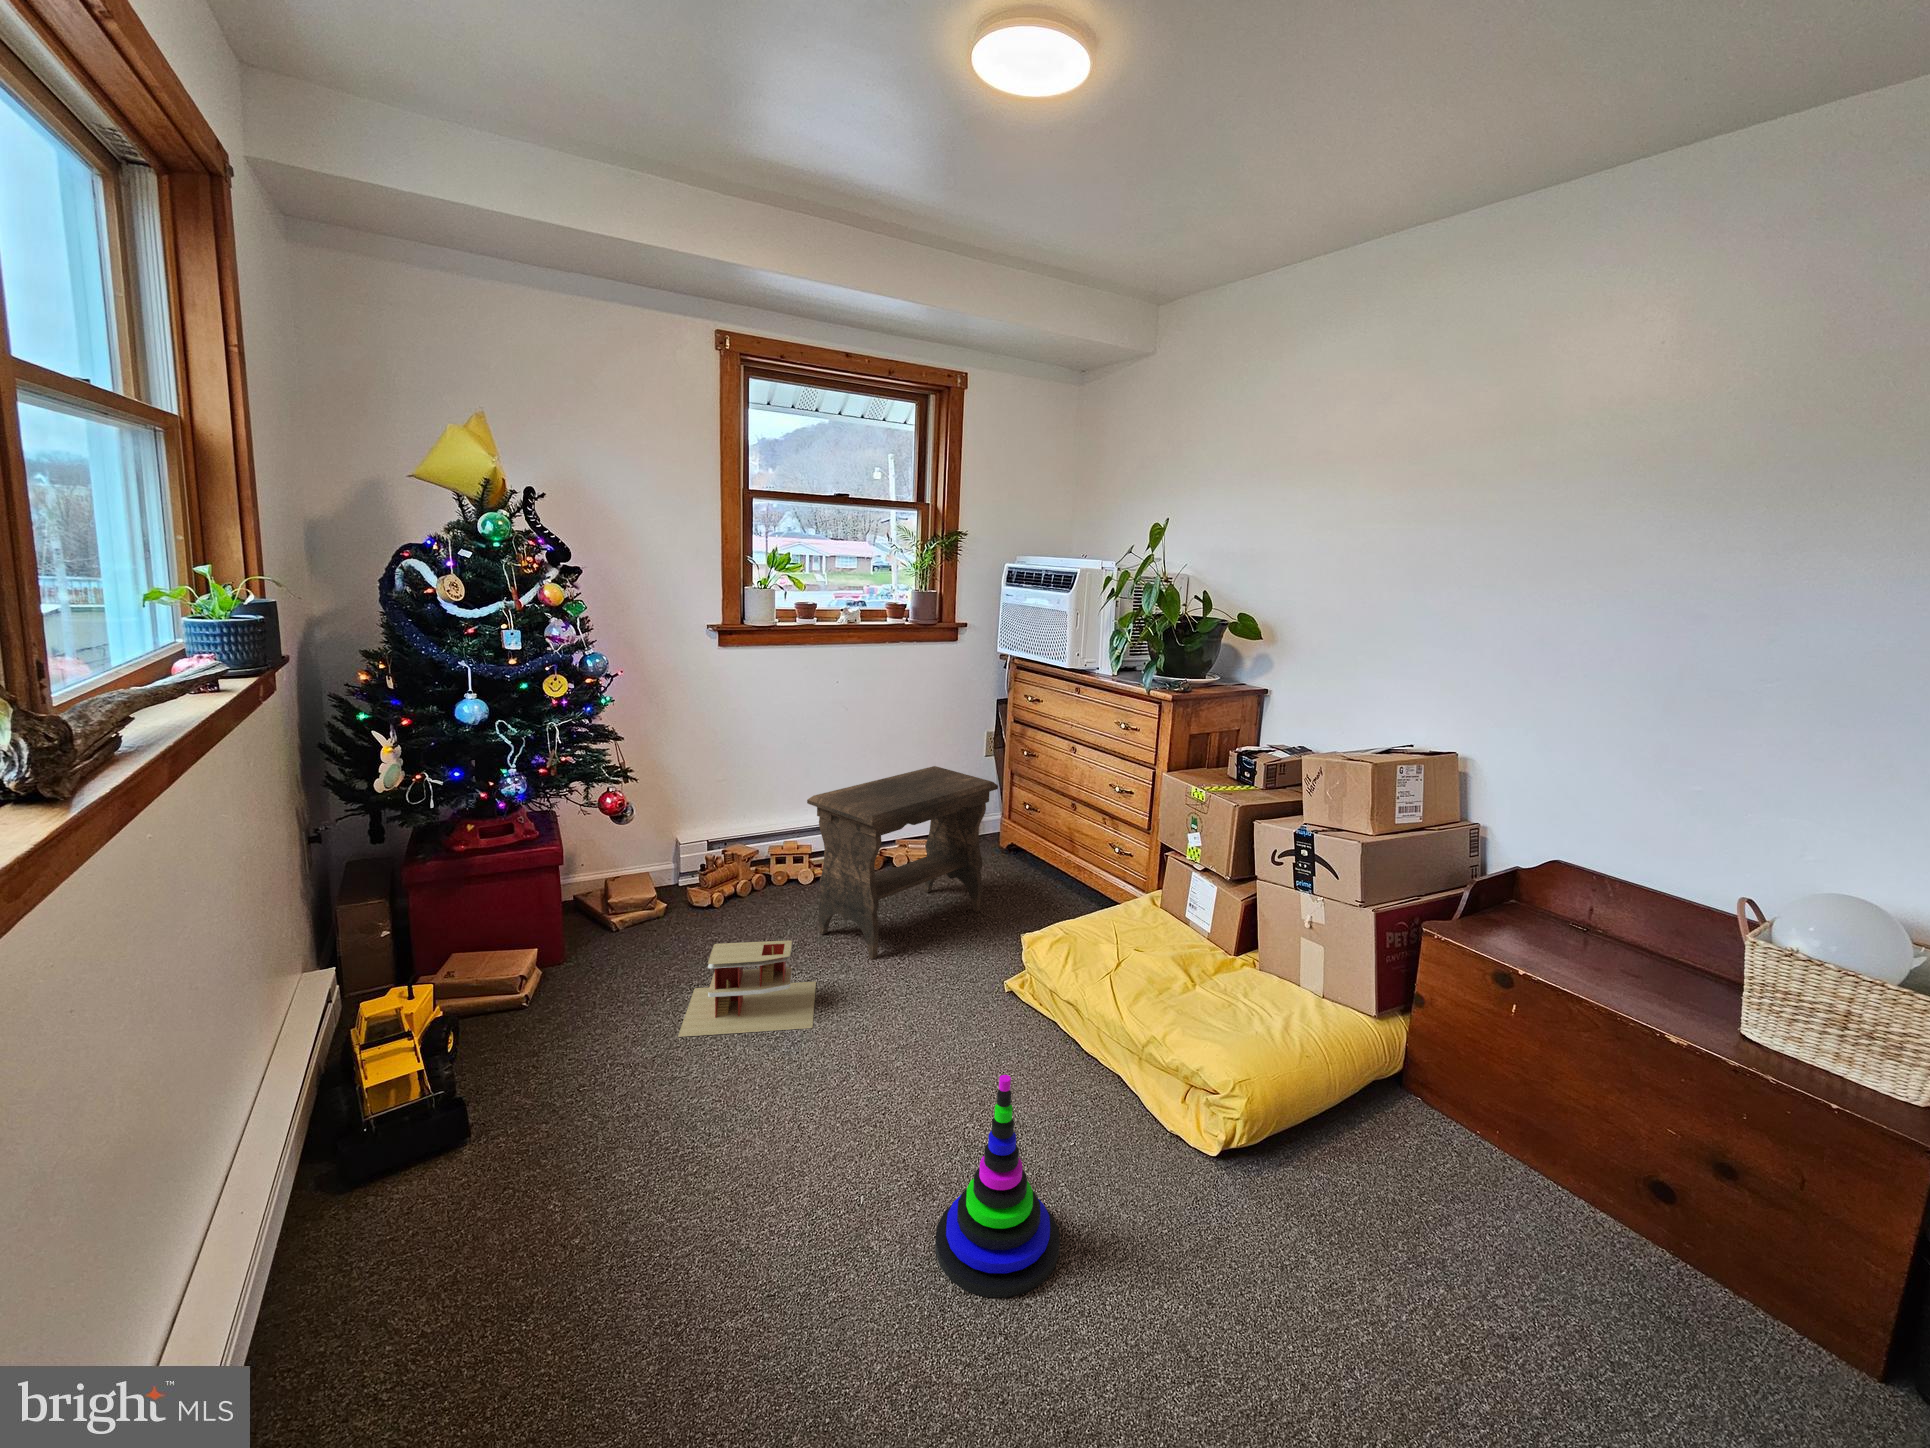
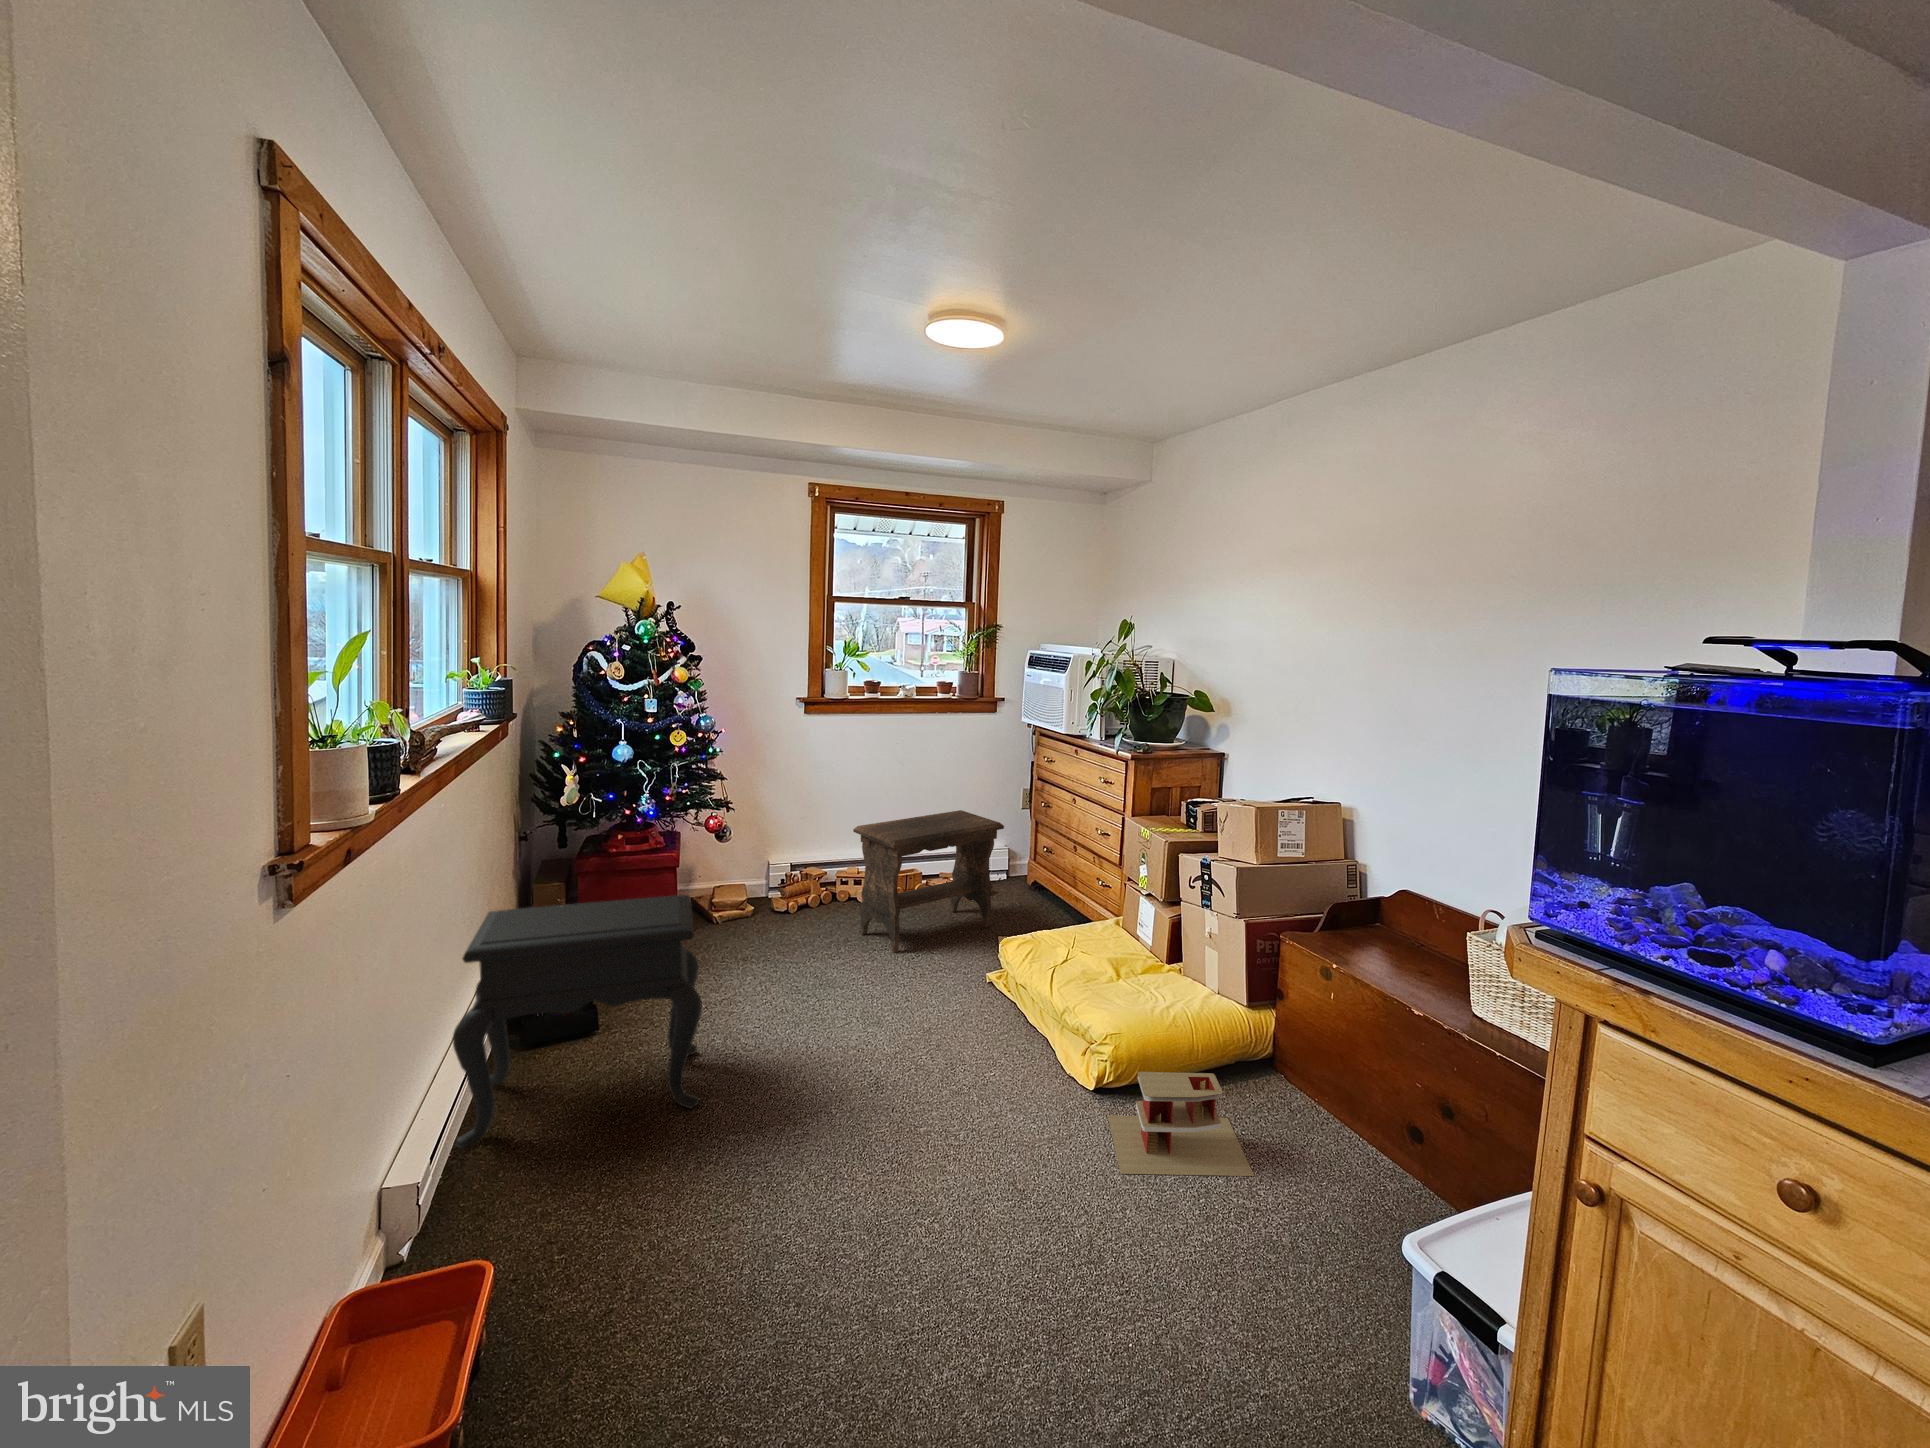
side table: none [208,934,660,1427] -> present [453,895,702,1149]
toy house: present [678,940,816,1037] -> present [1108,1072,1254,1176]
stacking toy: present [935,1075,1060,1298] -> none [874,998,960,1146]

